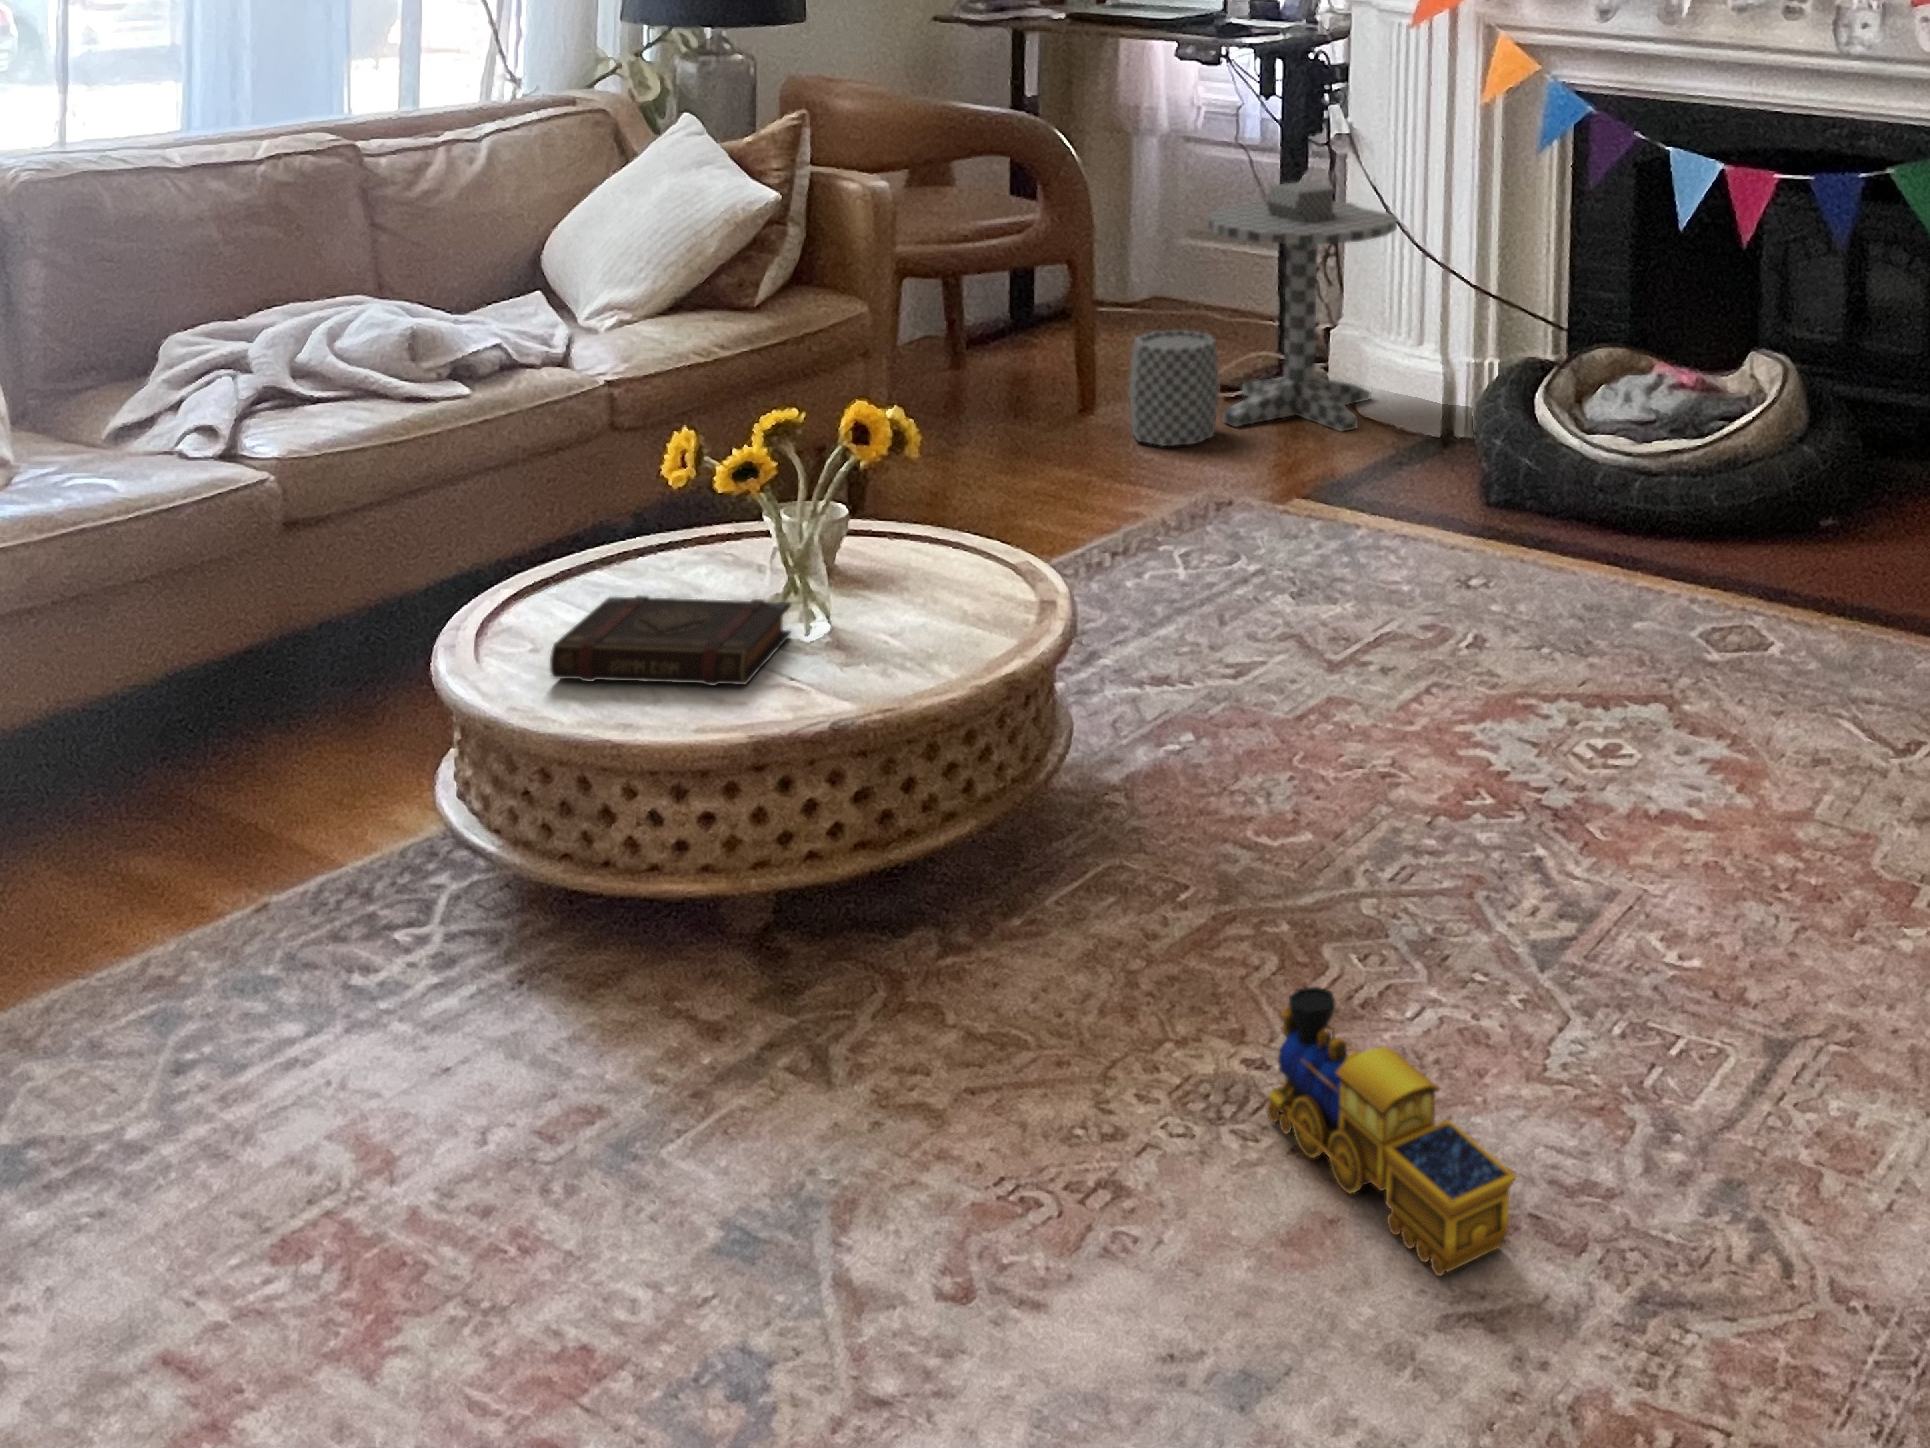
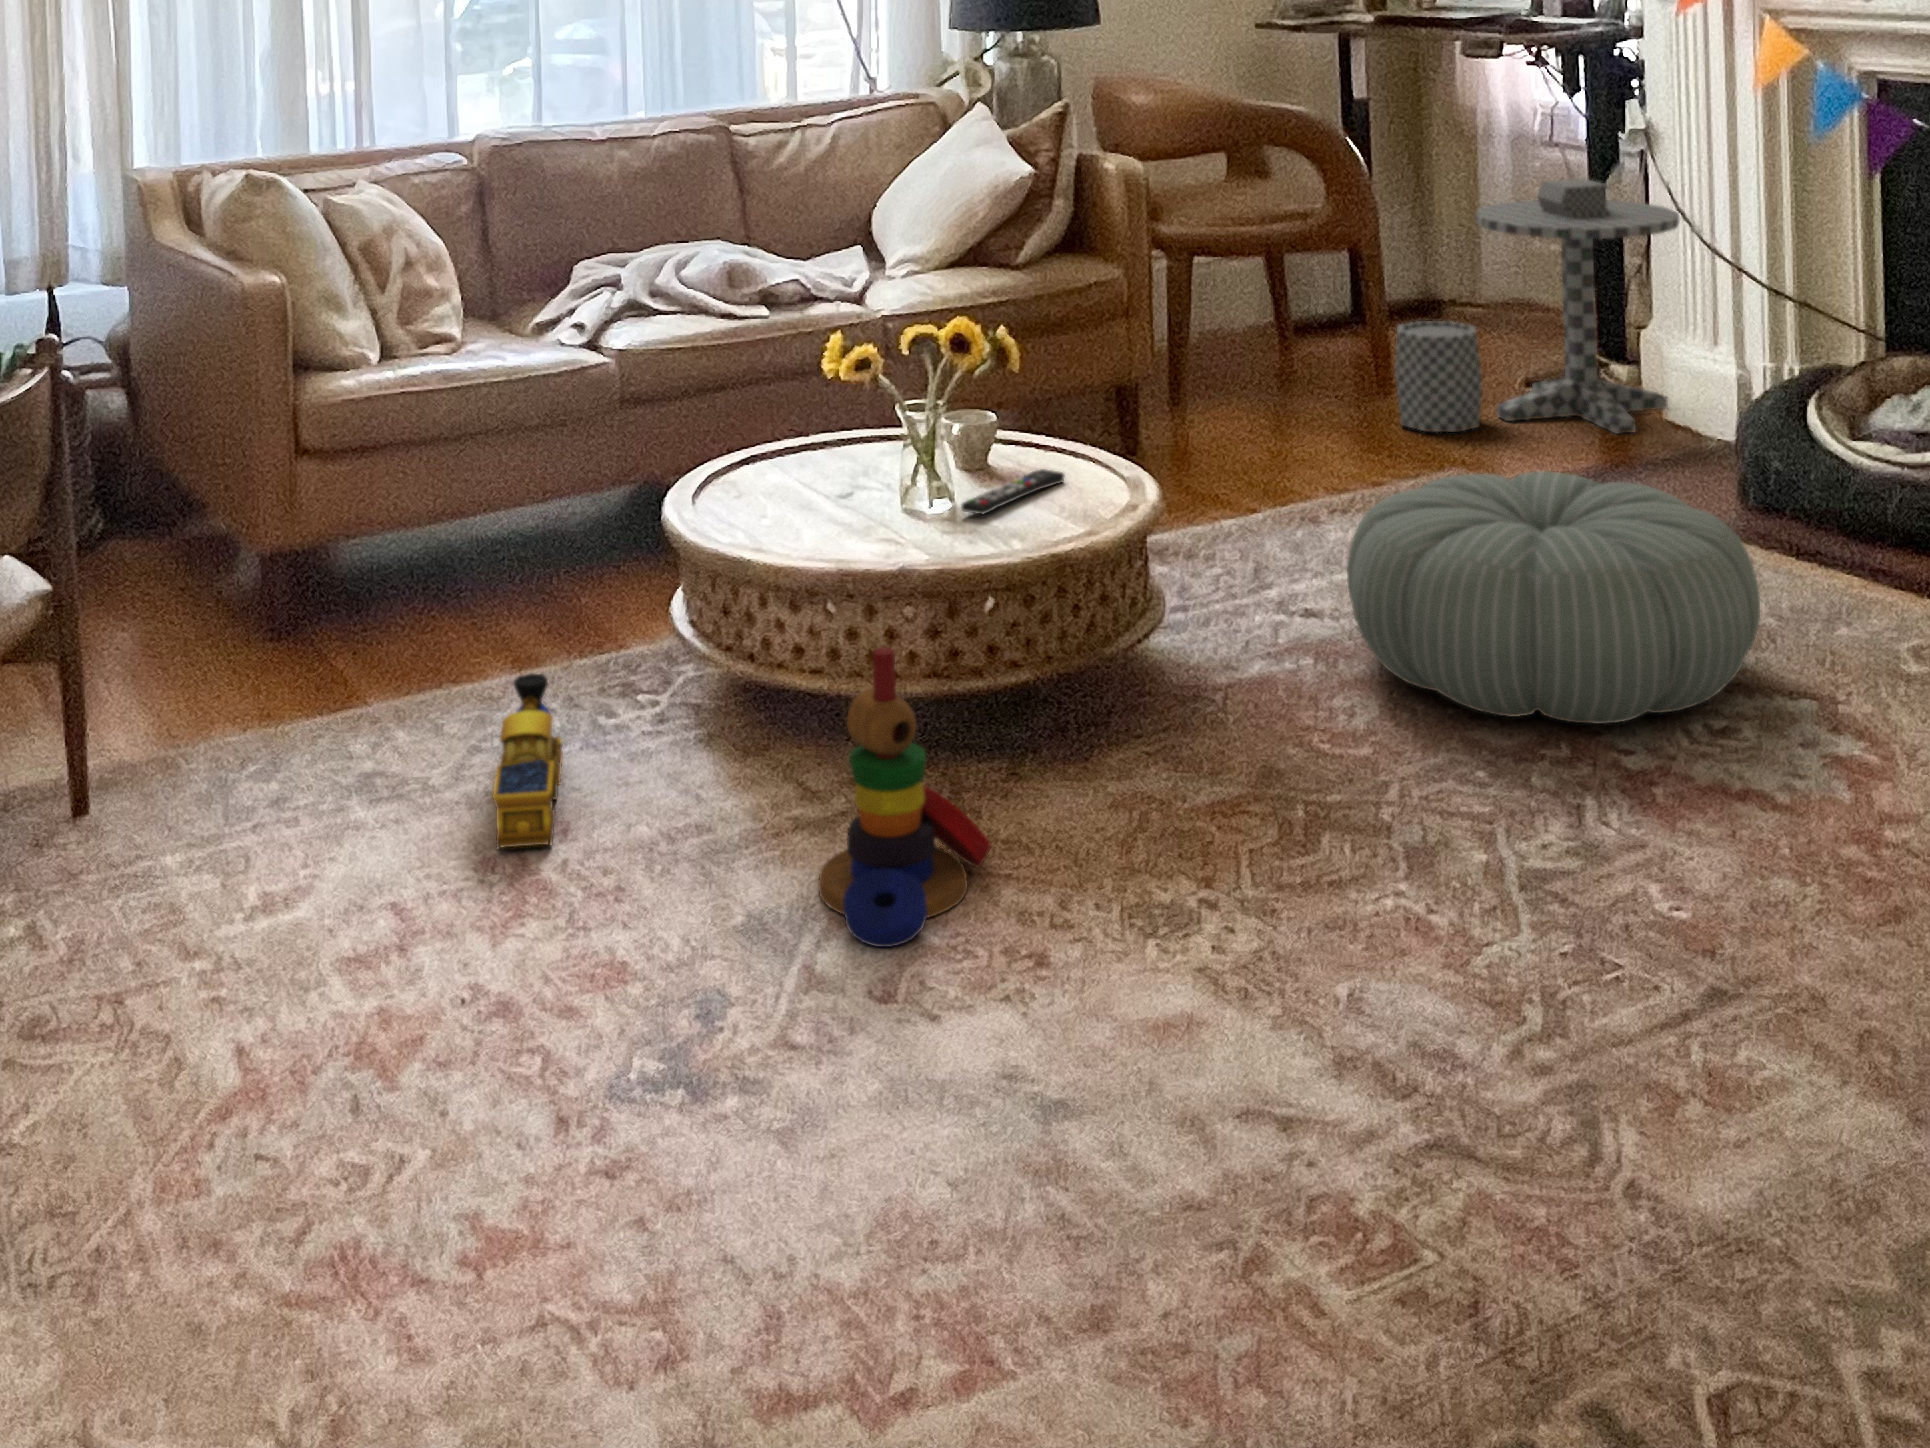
pouf: none [1234,501,1629,768] -> present [1347,471,1760,724]
remote control: none [856,565,950,635] -> present [961,469,1064,515]
book: present [550,595,791,686] -> none [727,463,915,535]
stacking toy: none [791,845,1000,1229] -> present [818,648,991,947]
toy train: present [1267,987,1516,1276] -> present [493,674,563,848]

